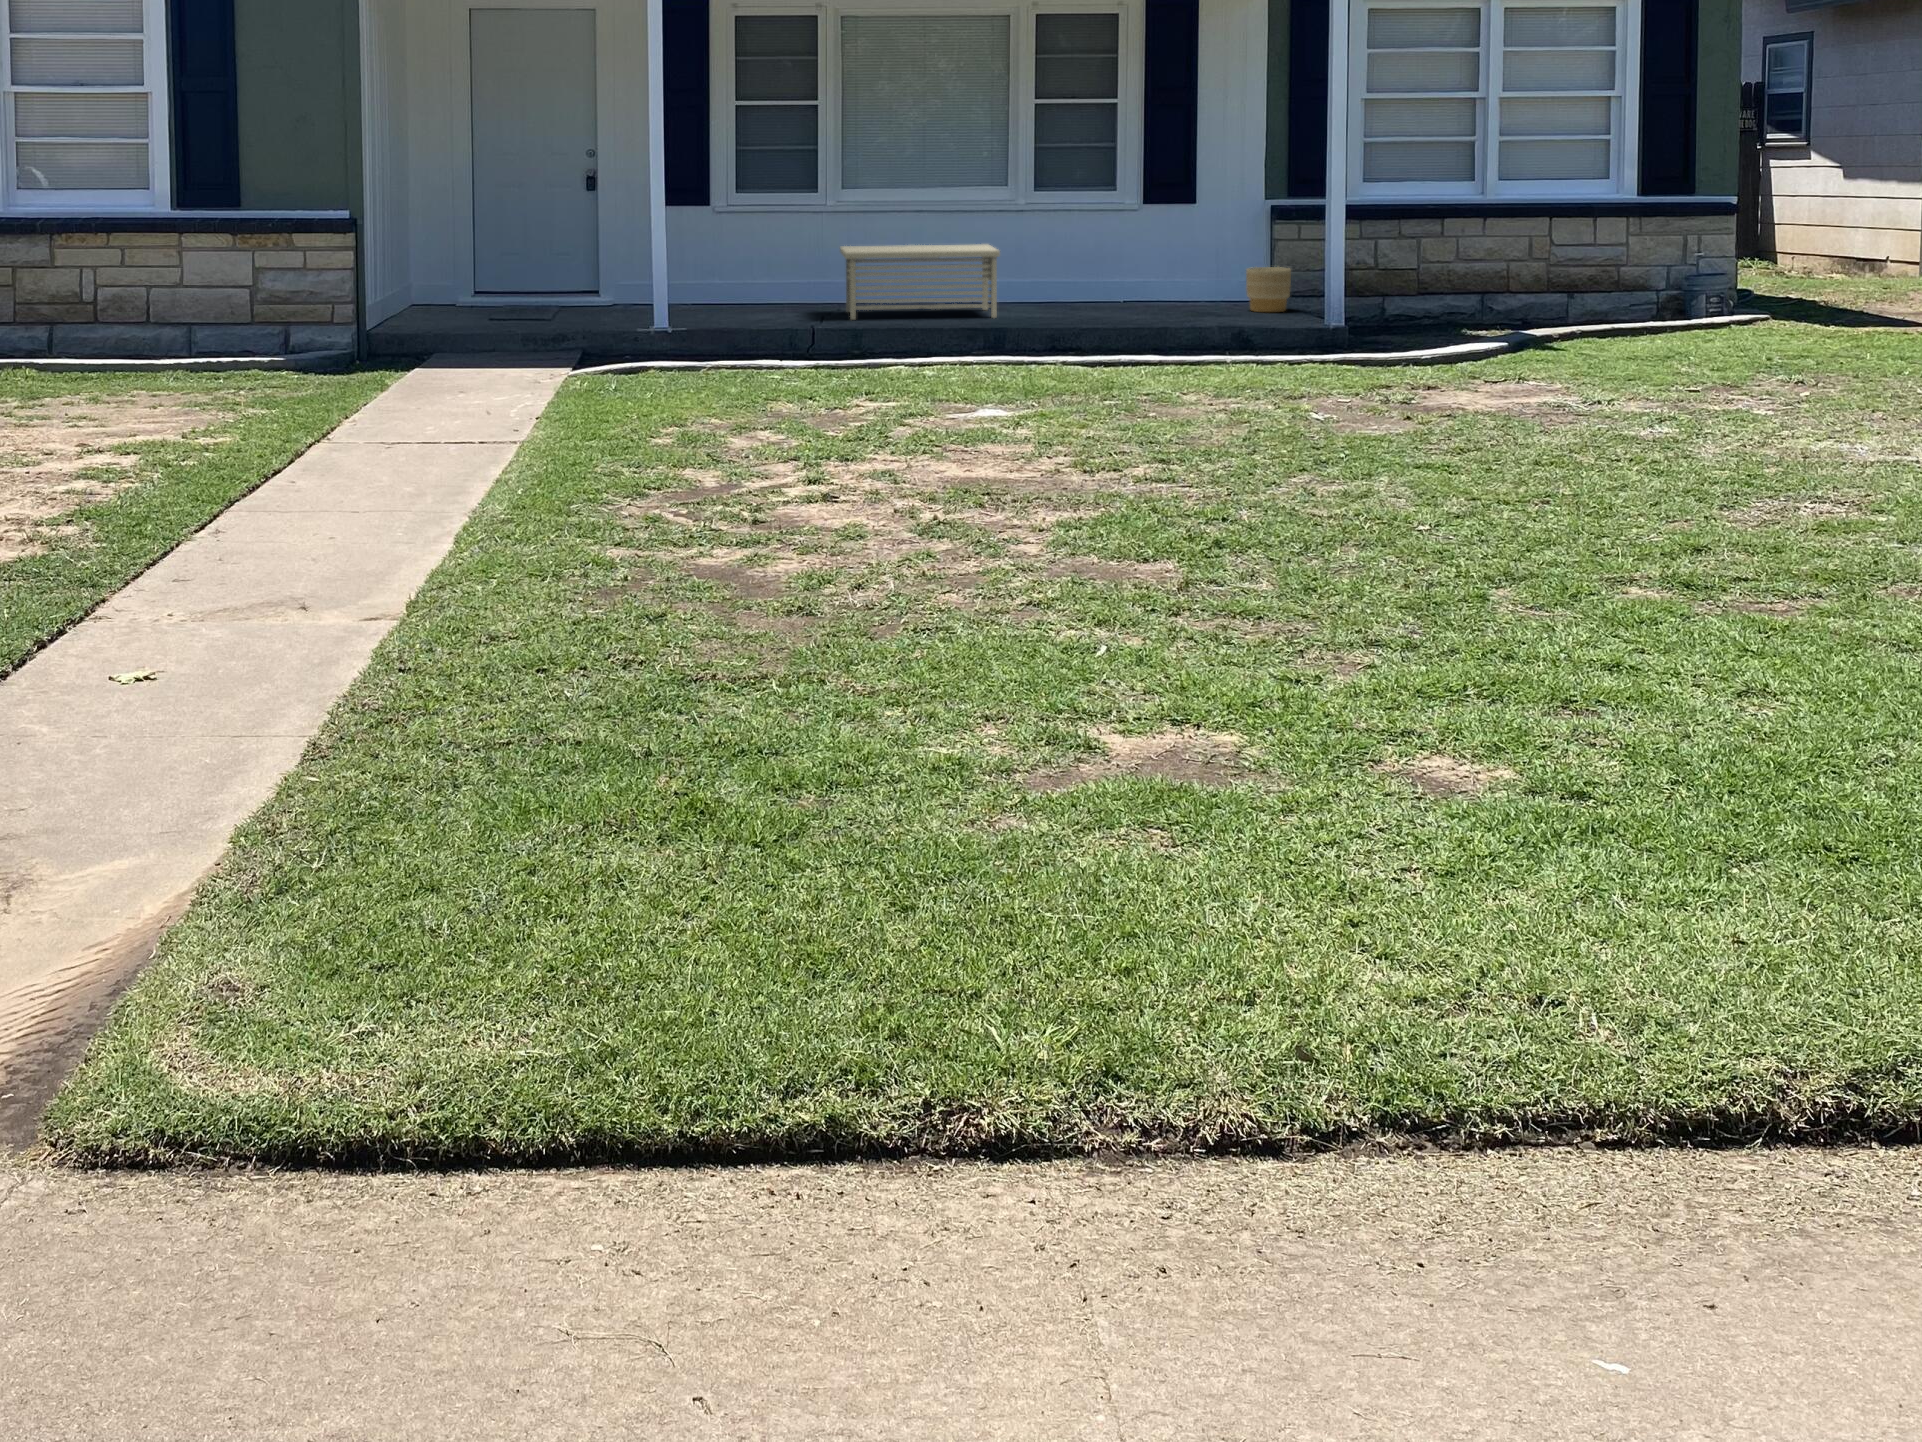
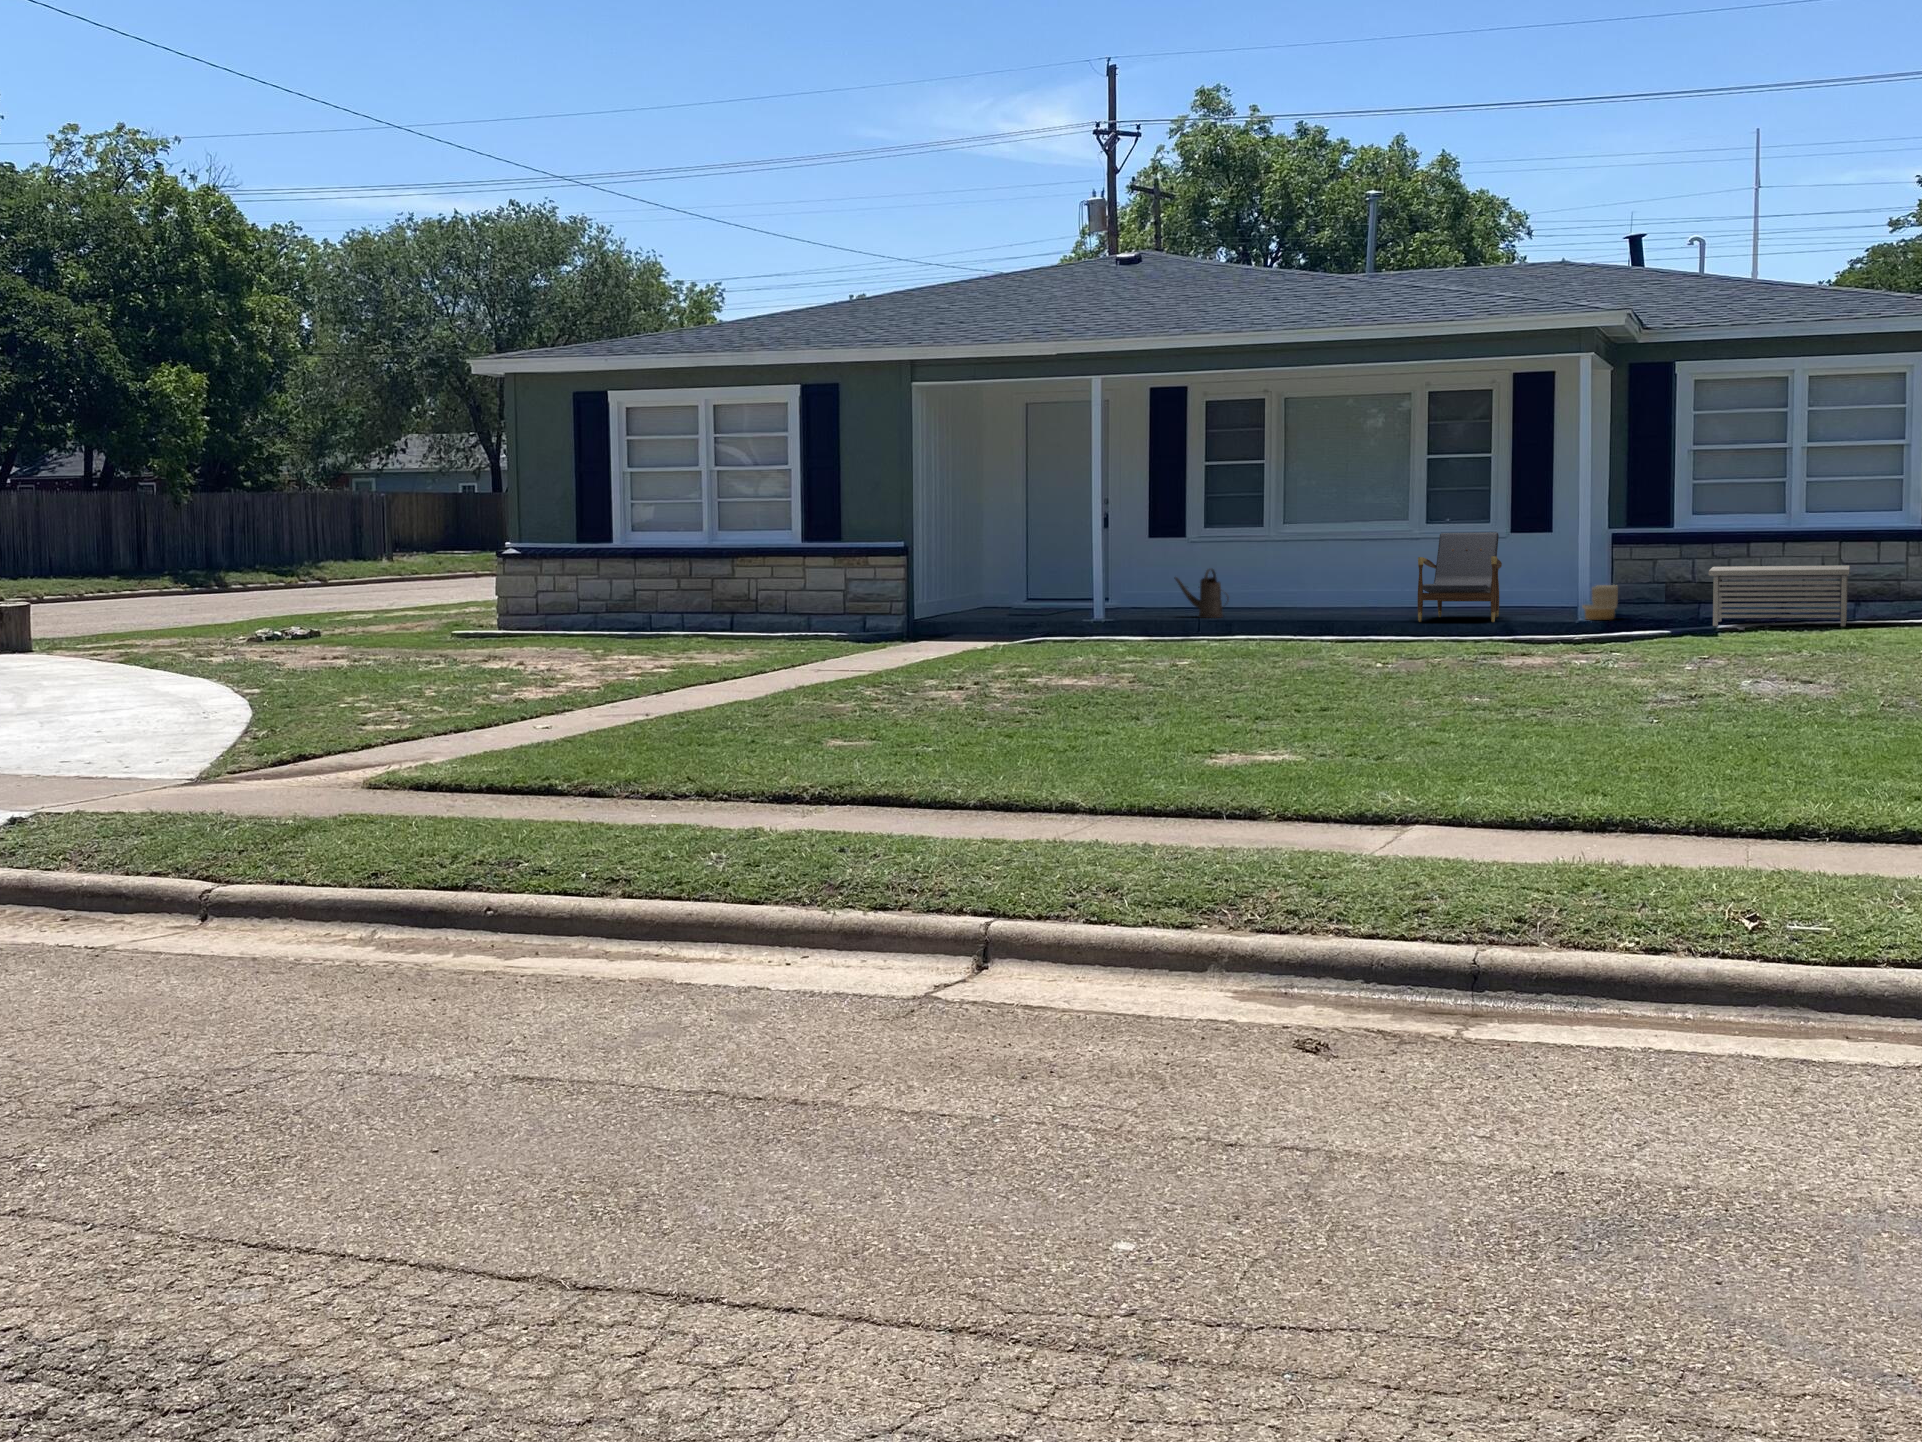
lounge chair: none [1052,200,1157,319] -> present [1418,532,1502,622]
storage bench: present [840,244,1000,320] -> present [1709,565,1850,626]
watering can: none [694,247,775,315] -> present [1175,569,1229,618]

